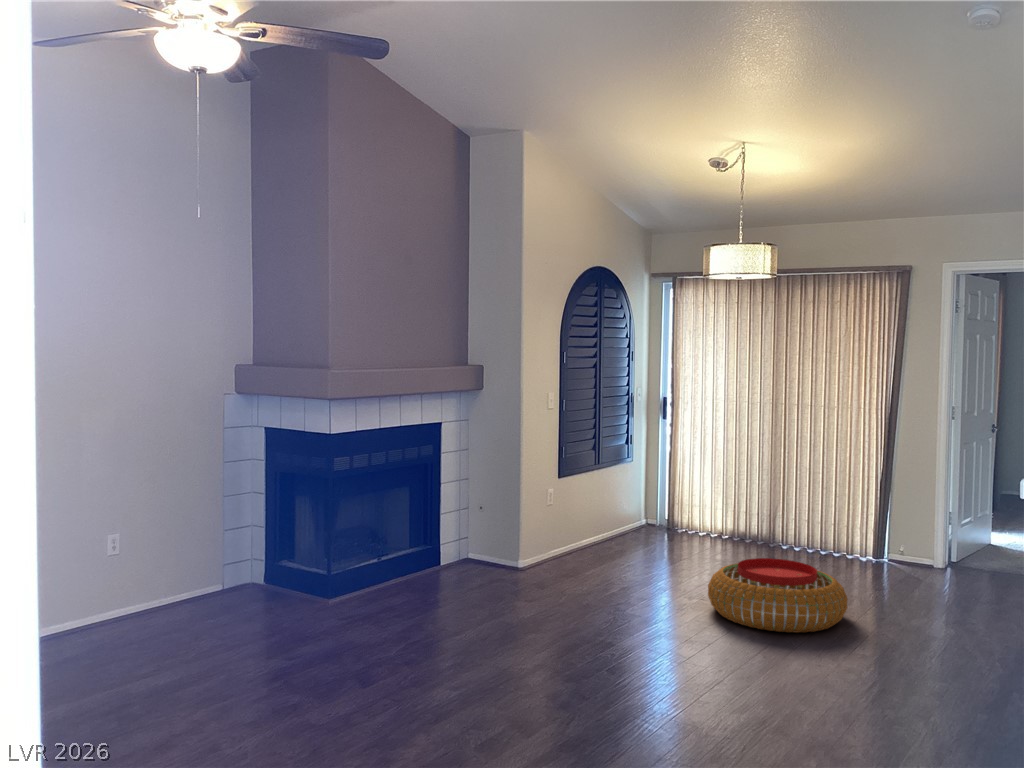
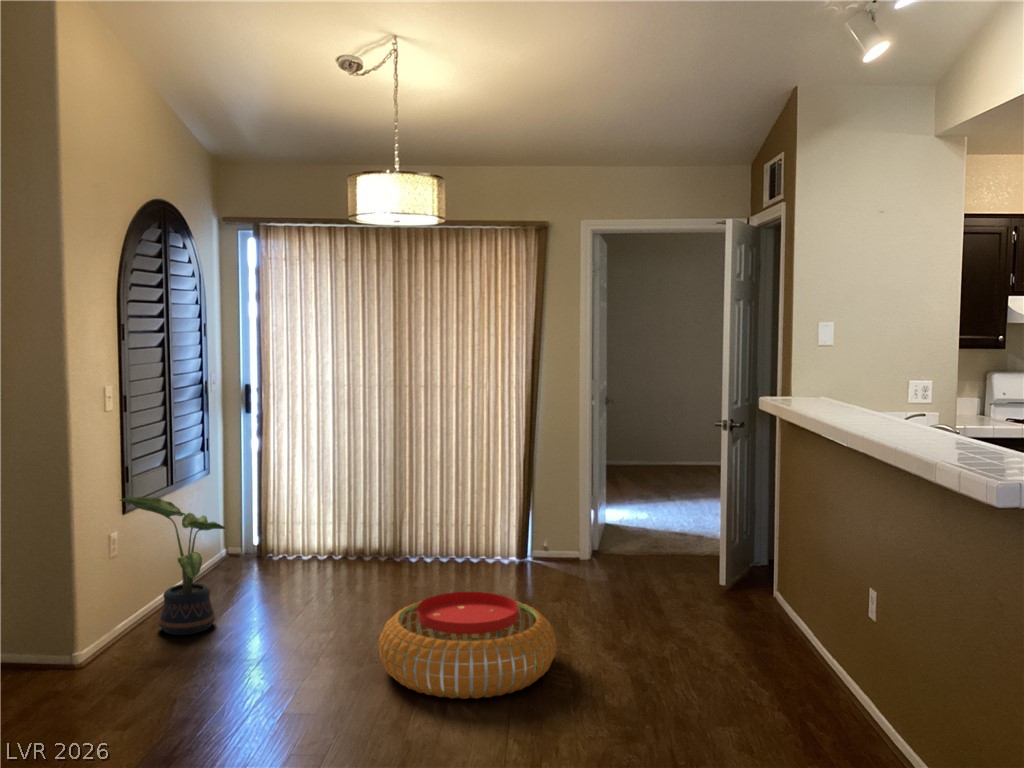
potted plant: none [557,467,624,566] -> present [120,497,226,635]

